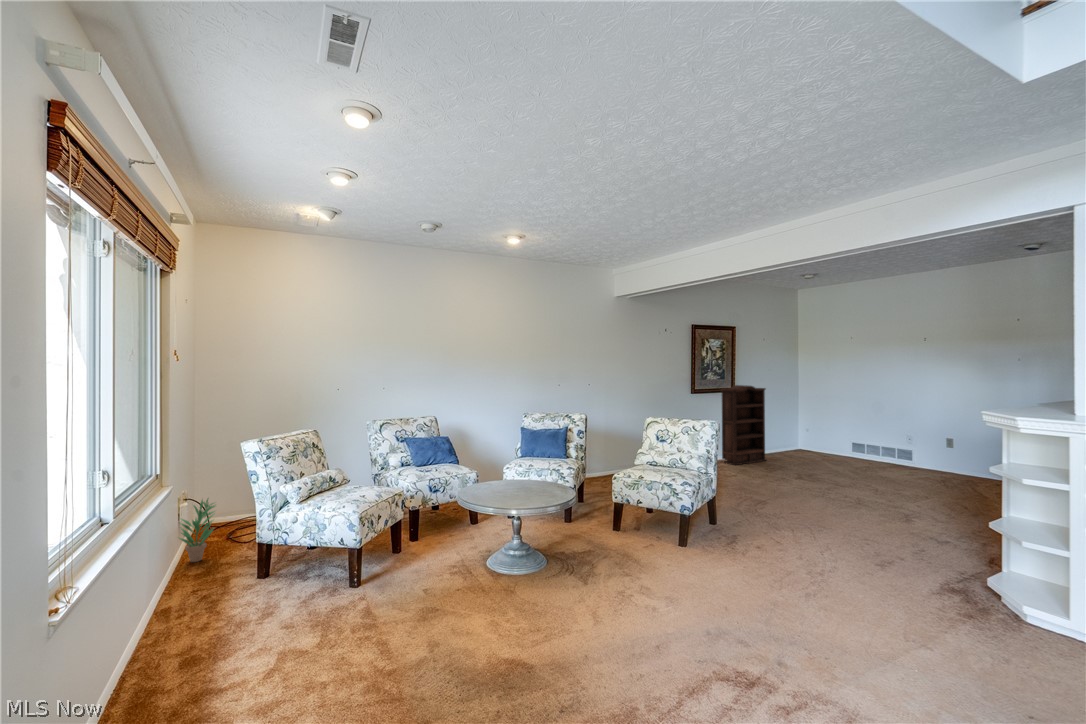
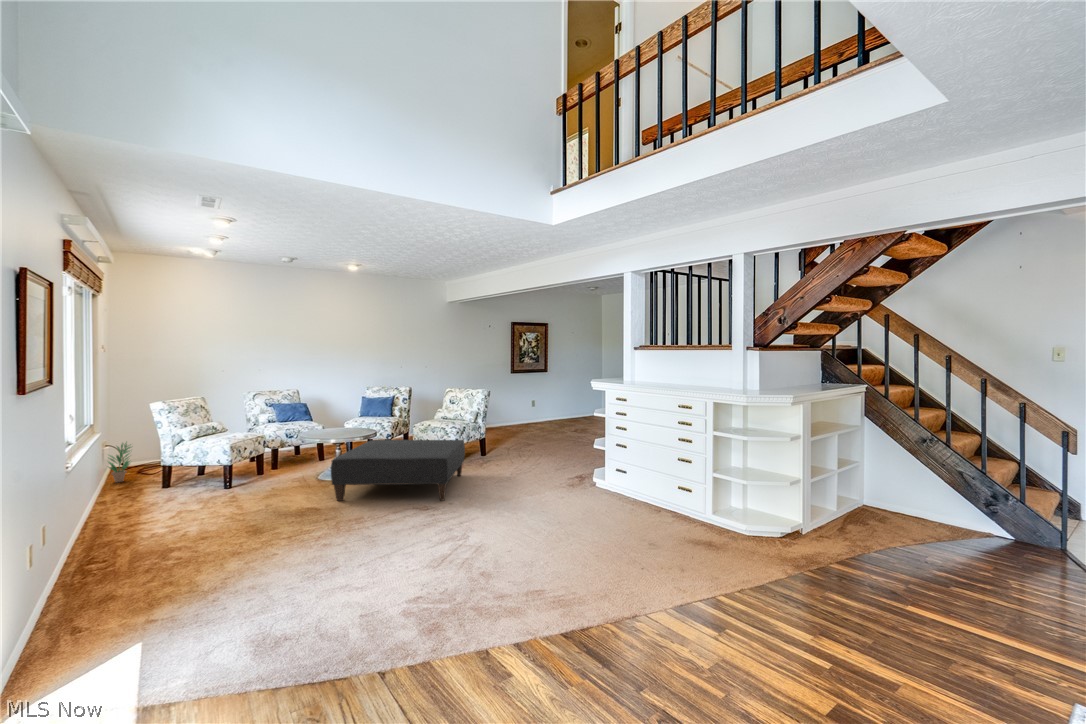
bookshelf: present [721,385,766,465] -> none [534,367,568,425]
ottoman: none [550,507,786,659] -> present [331,440,465,501]

